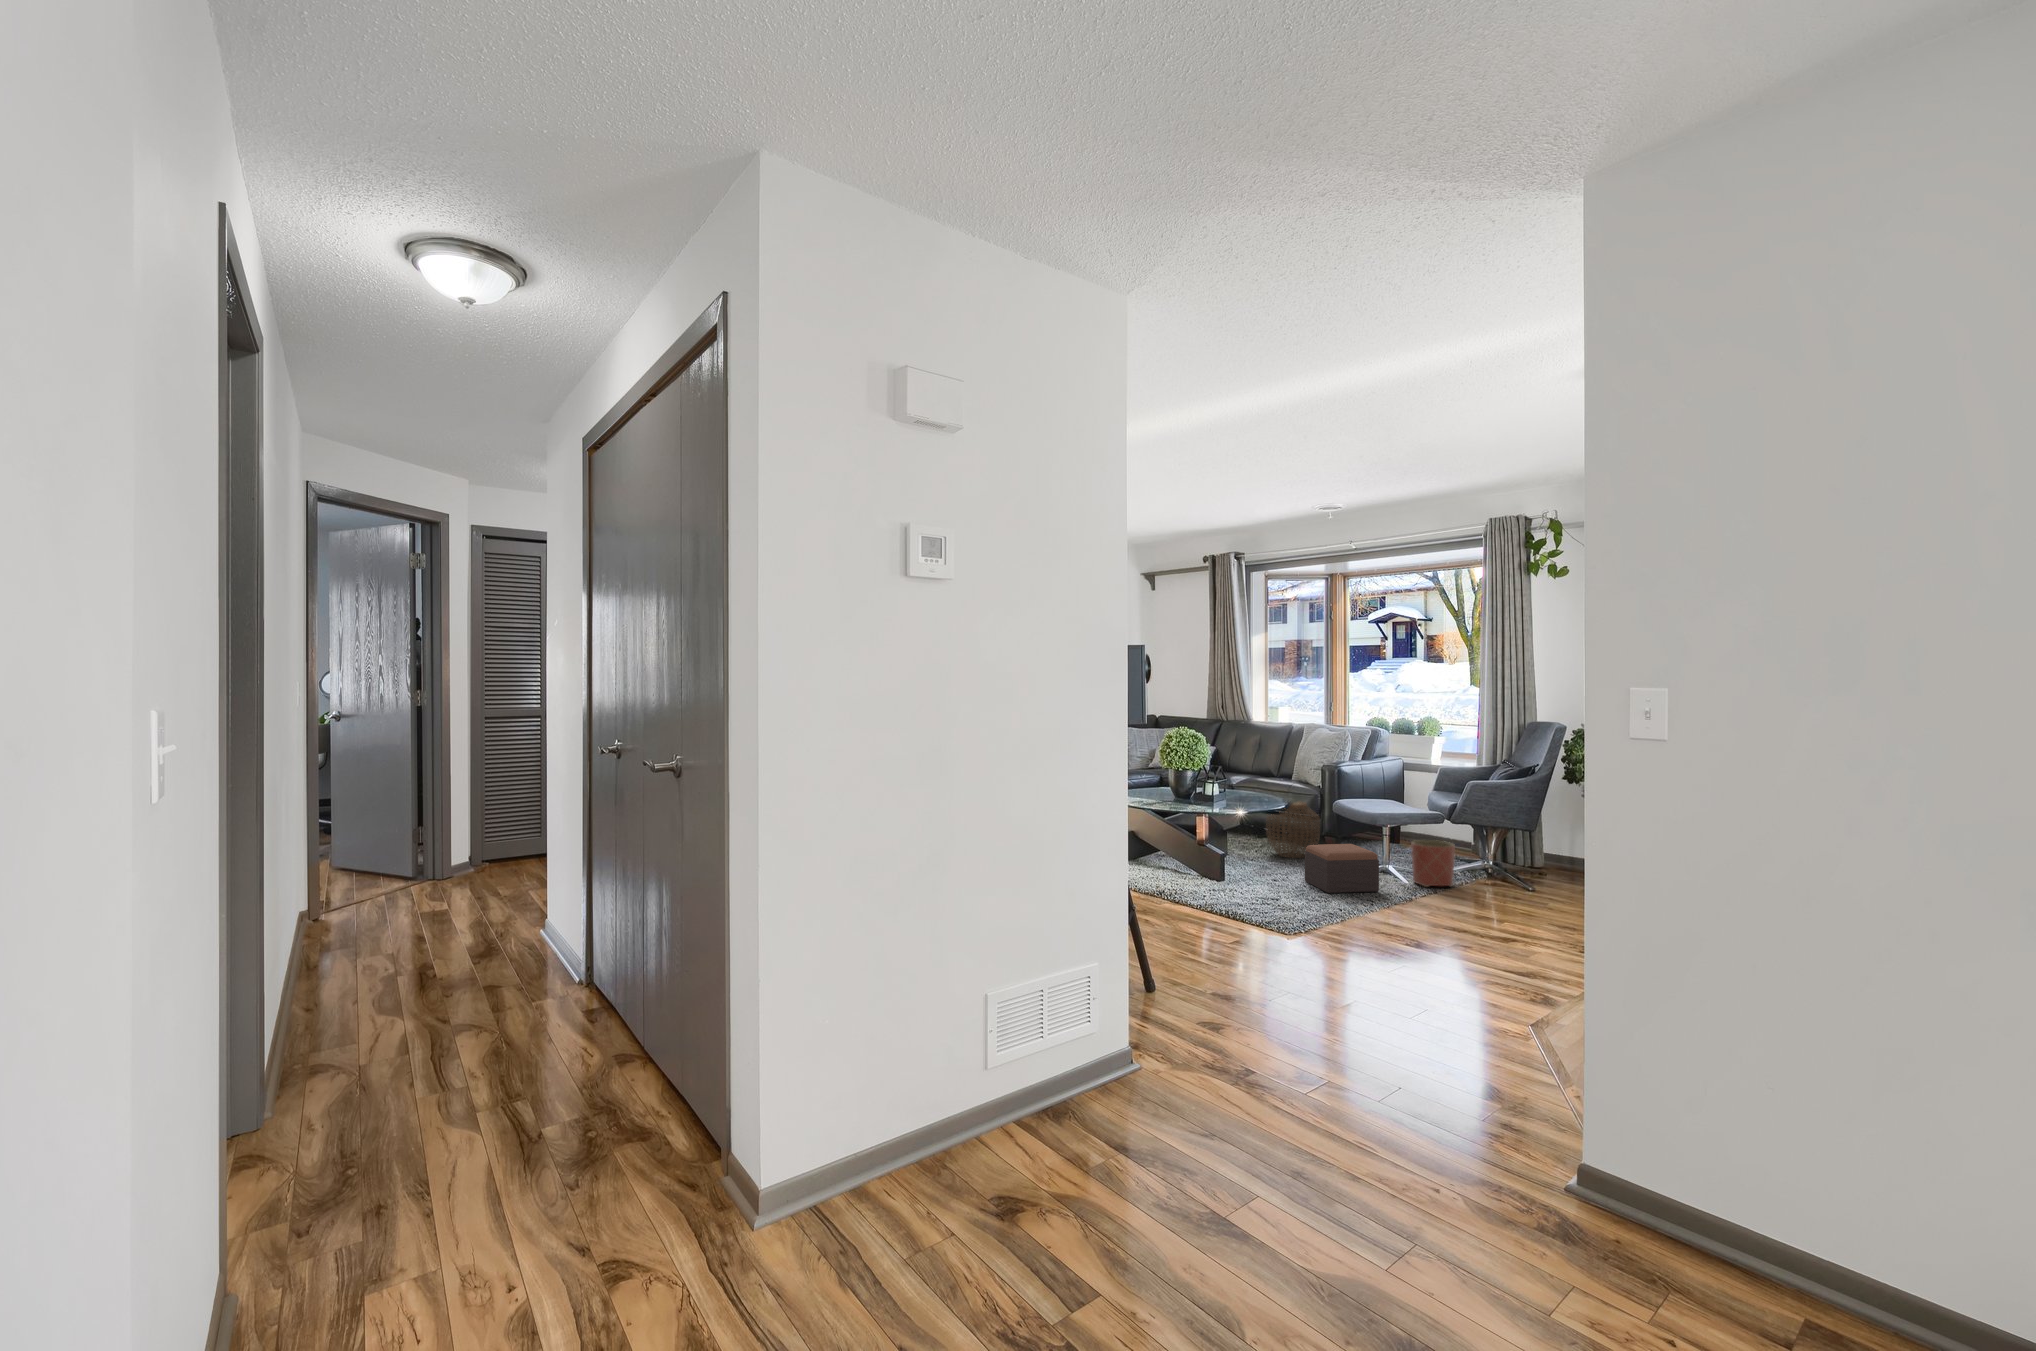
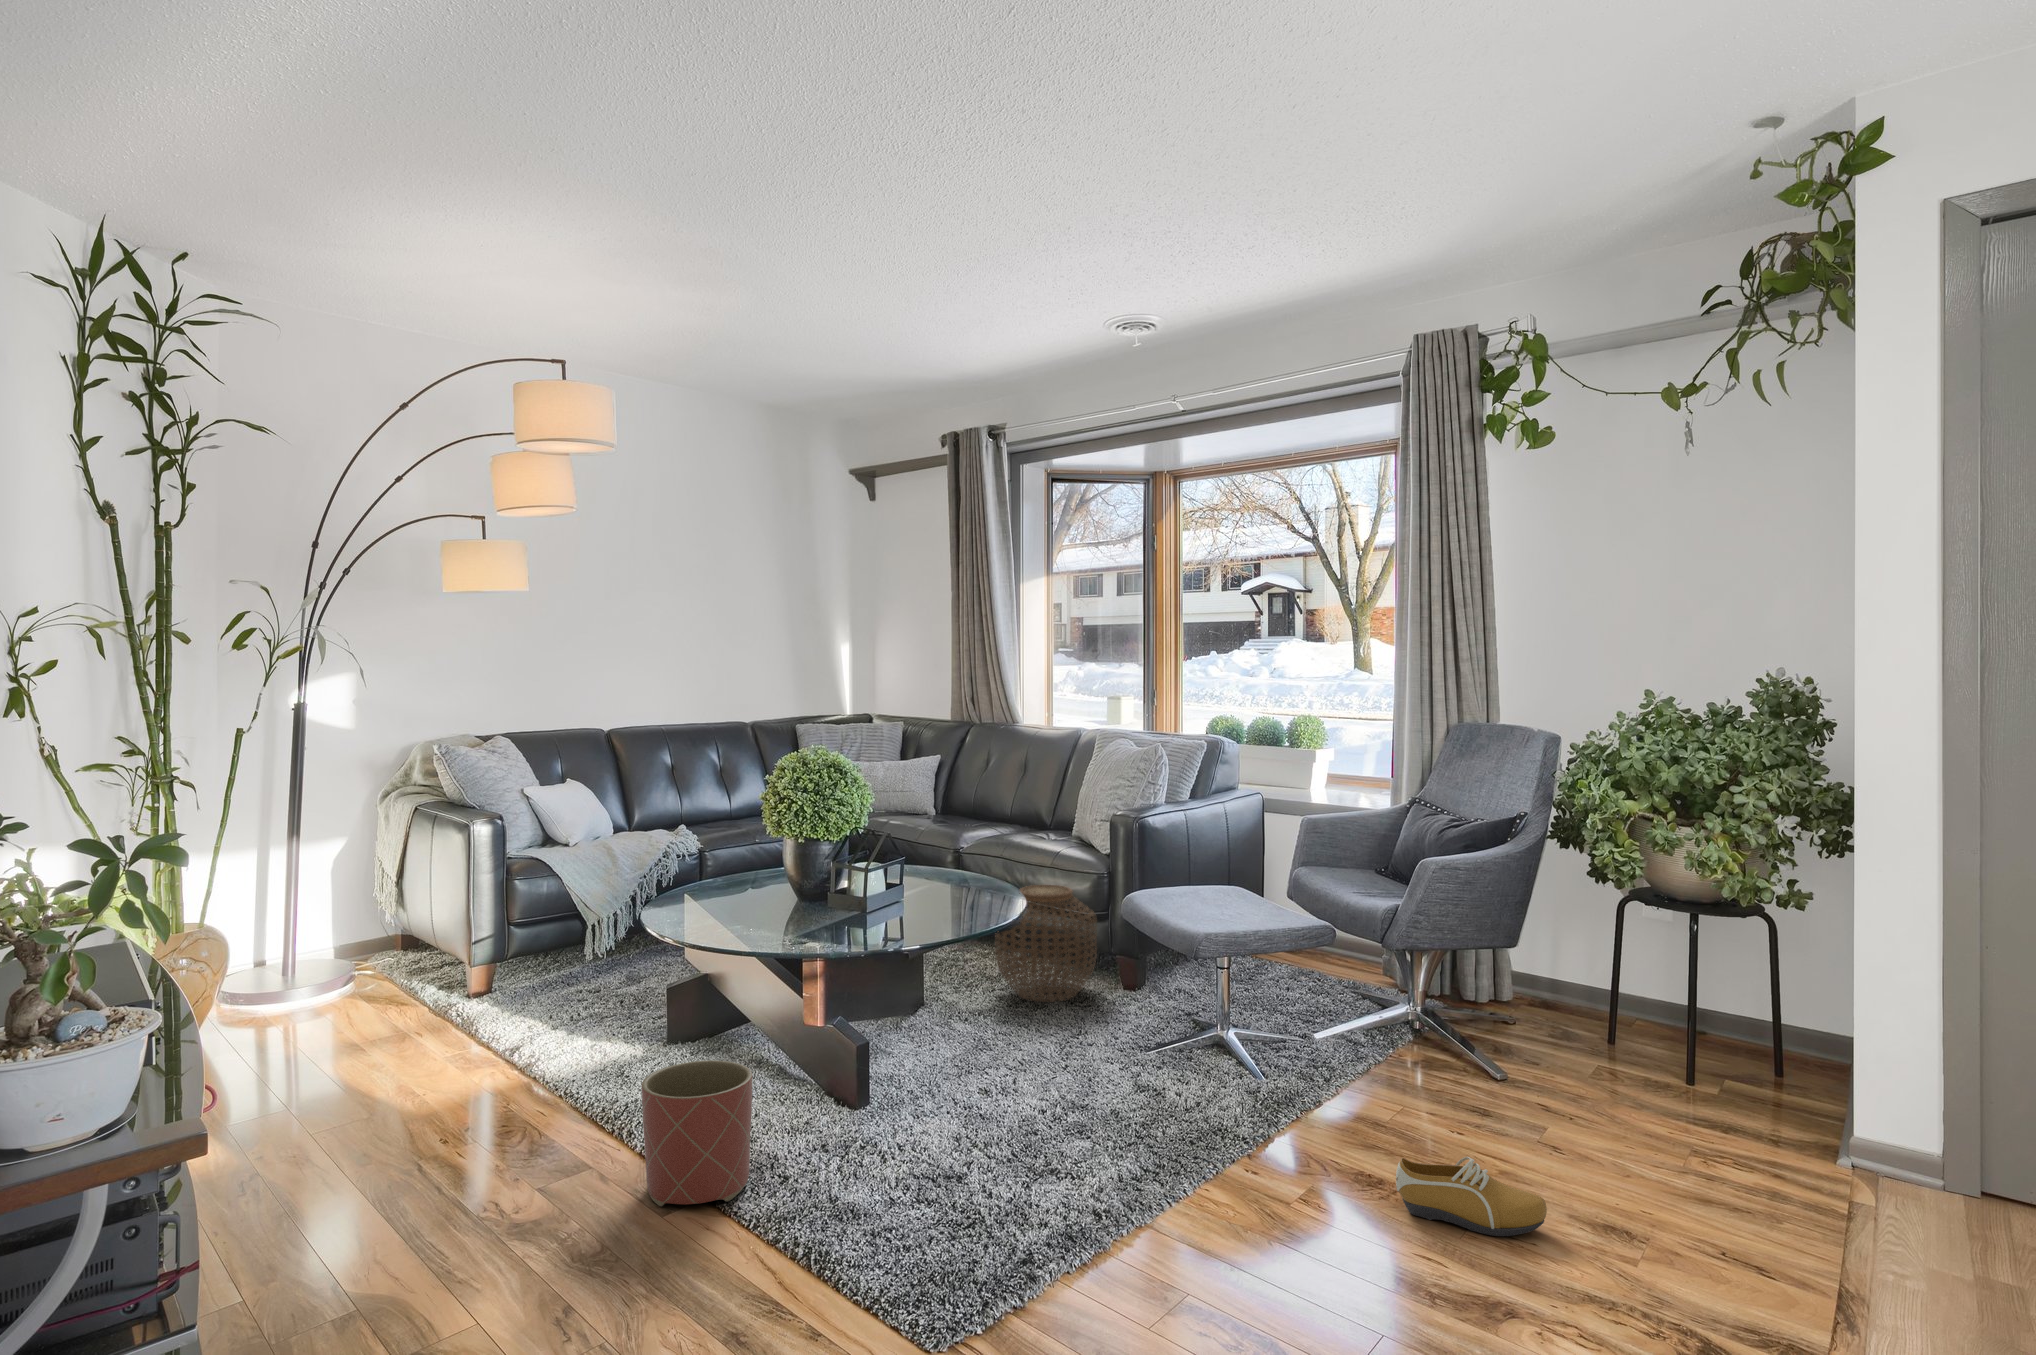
planter: present [1411,840,1455,887] -> present [642,1060,752,1206]
footstool: present [1305,844,1379,893] -> none [1036,991,1182,1117]
shoe: none [1484,900,1551,929] -> present [1396,1157,1547,1236]

